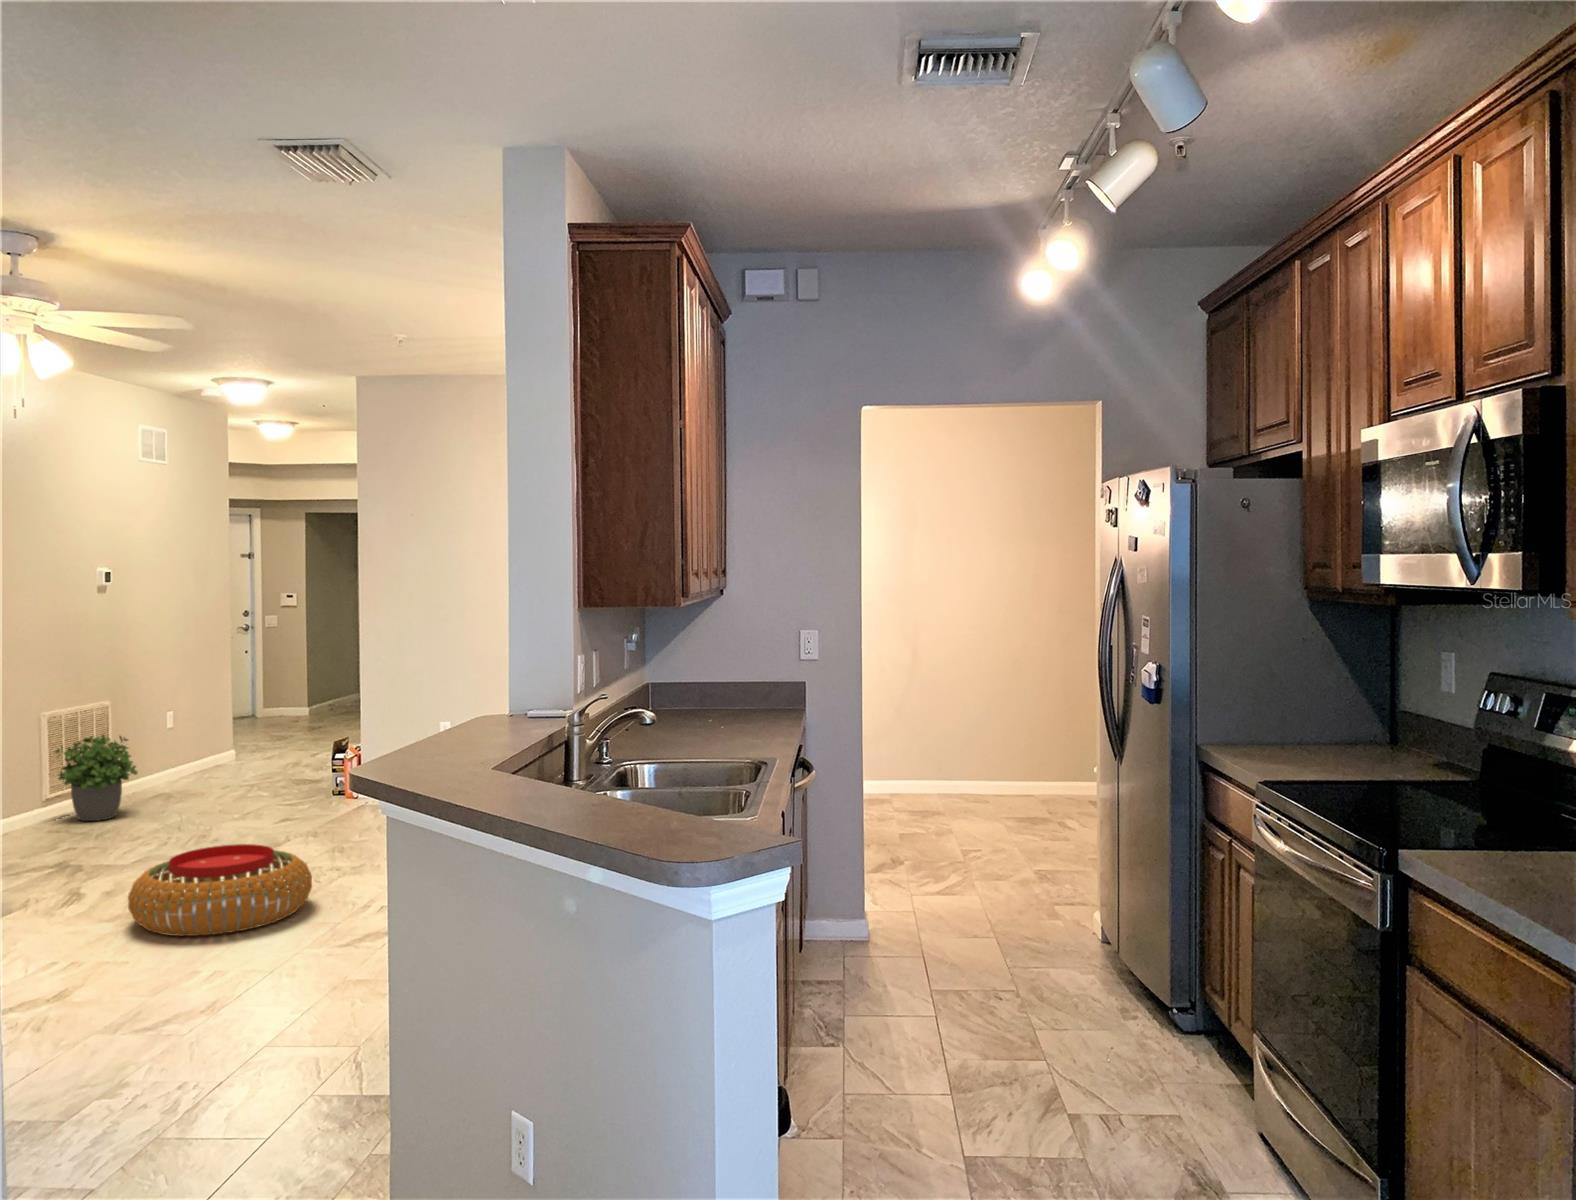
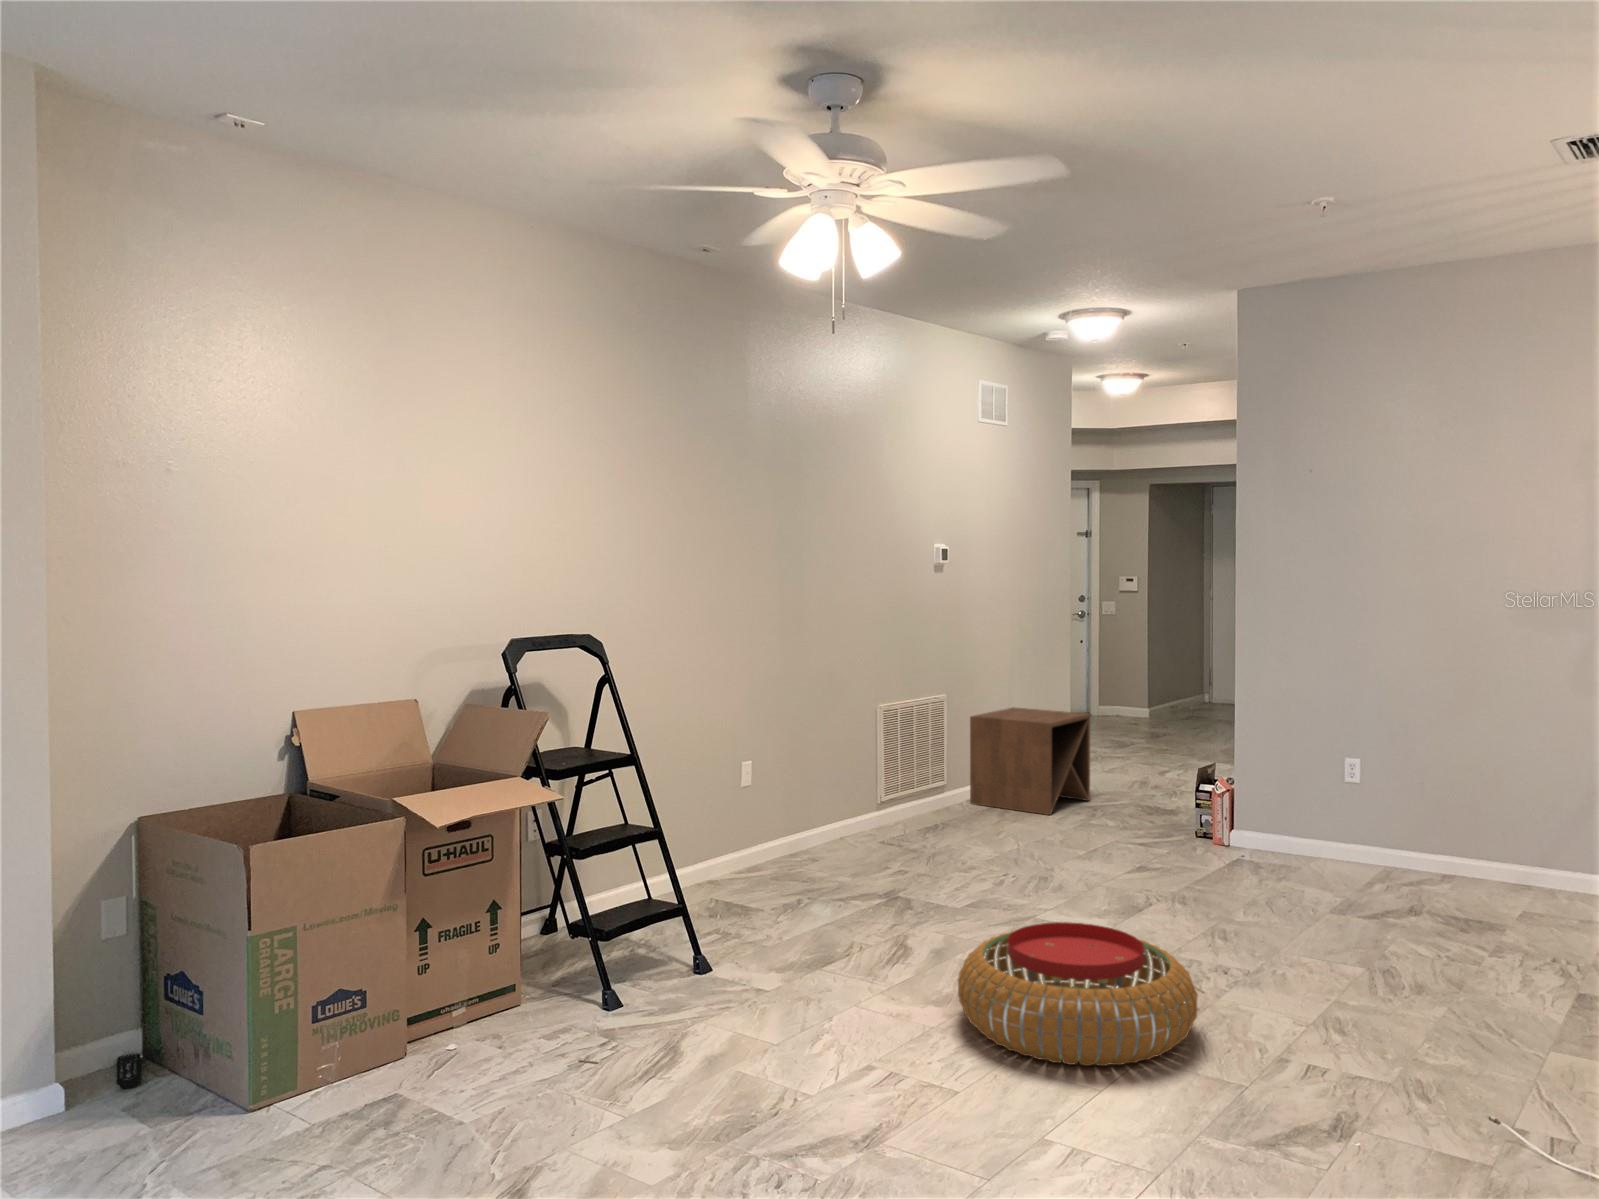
side table: none [134,708,249,794] -> present [970,707,1090,815]
potted plant: present [55,734,138,821] -> none [890,736,973,835]

